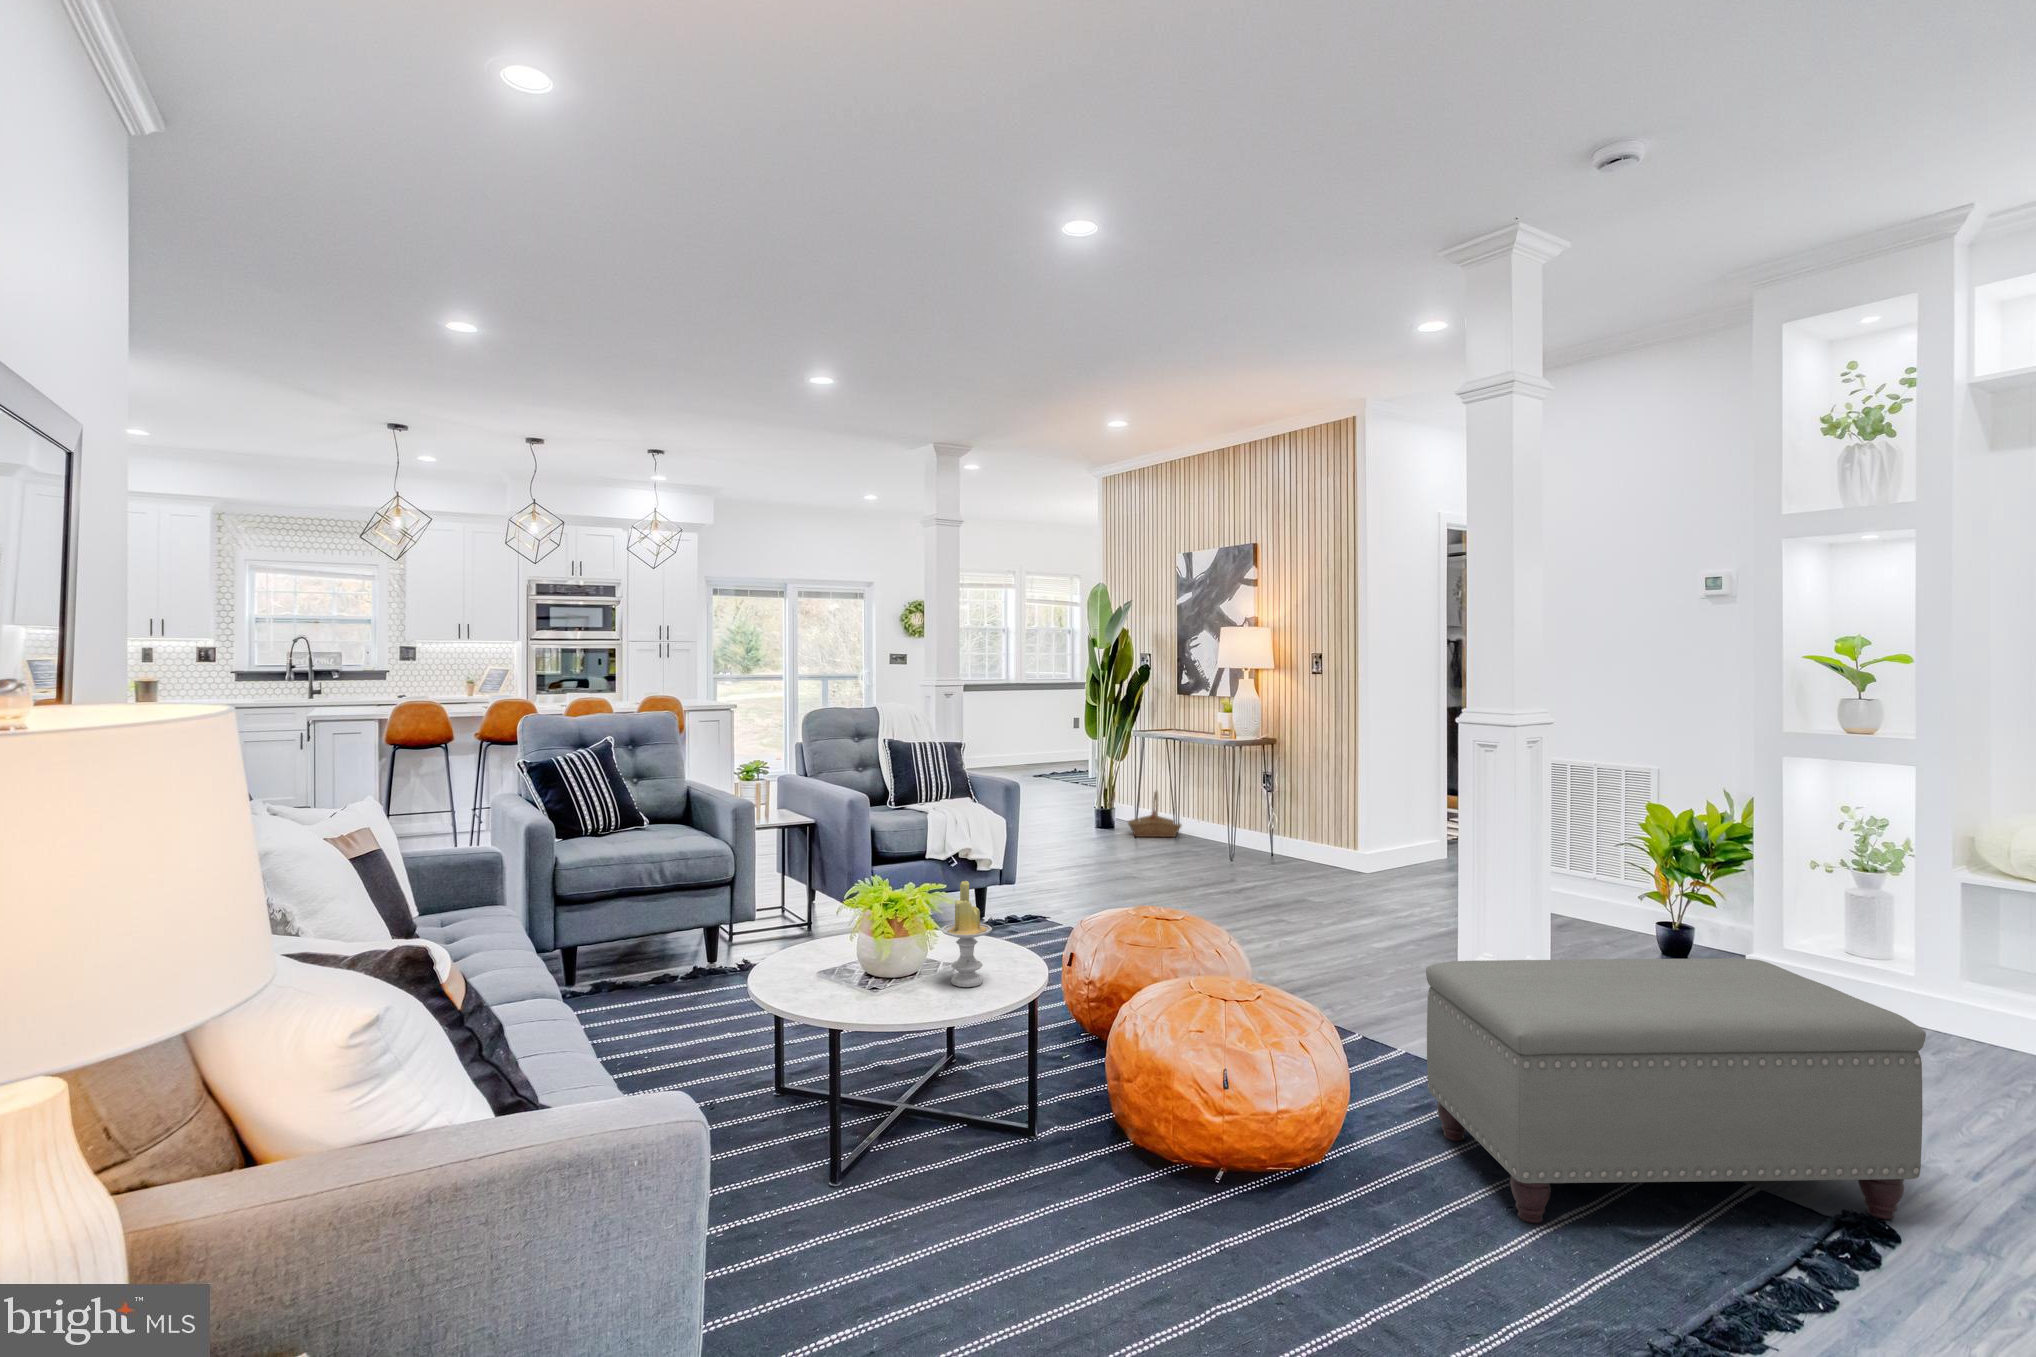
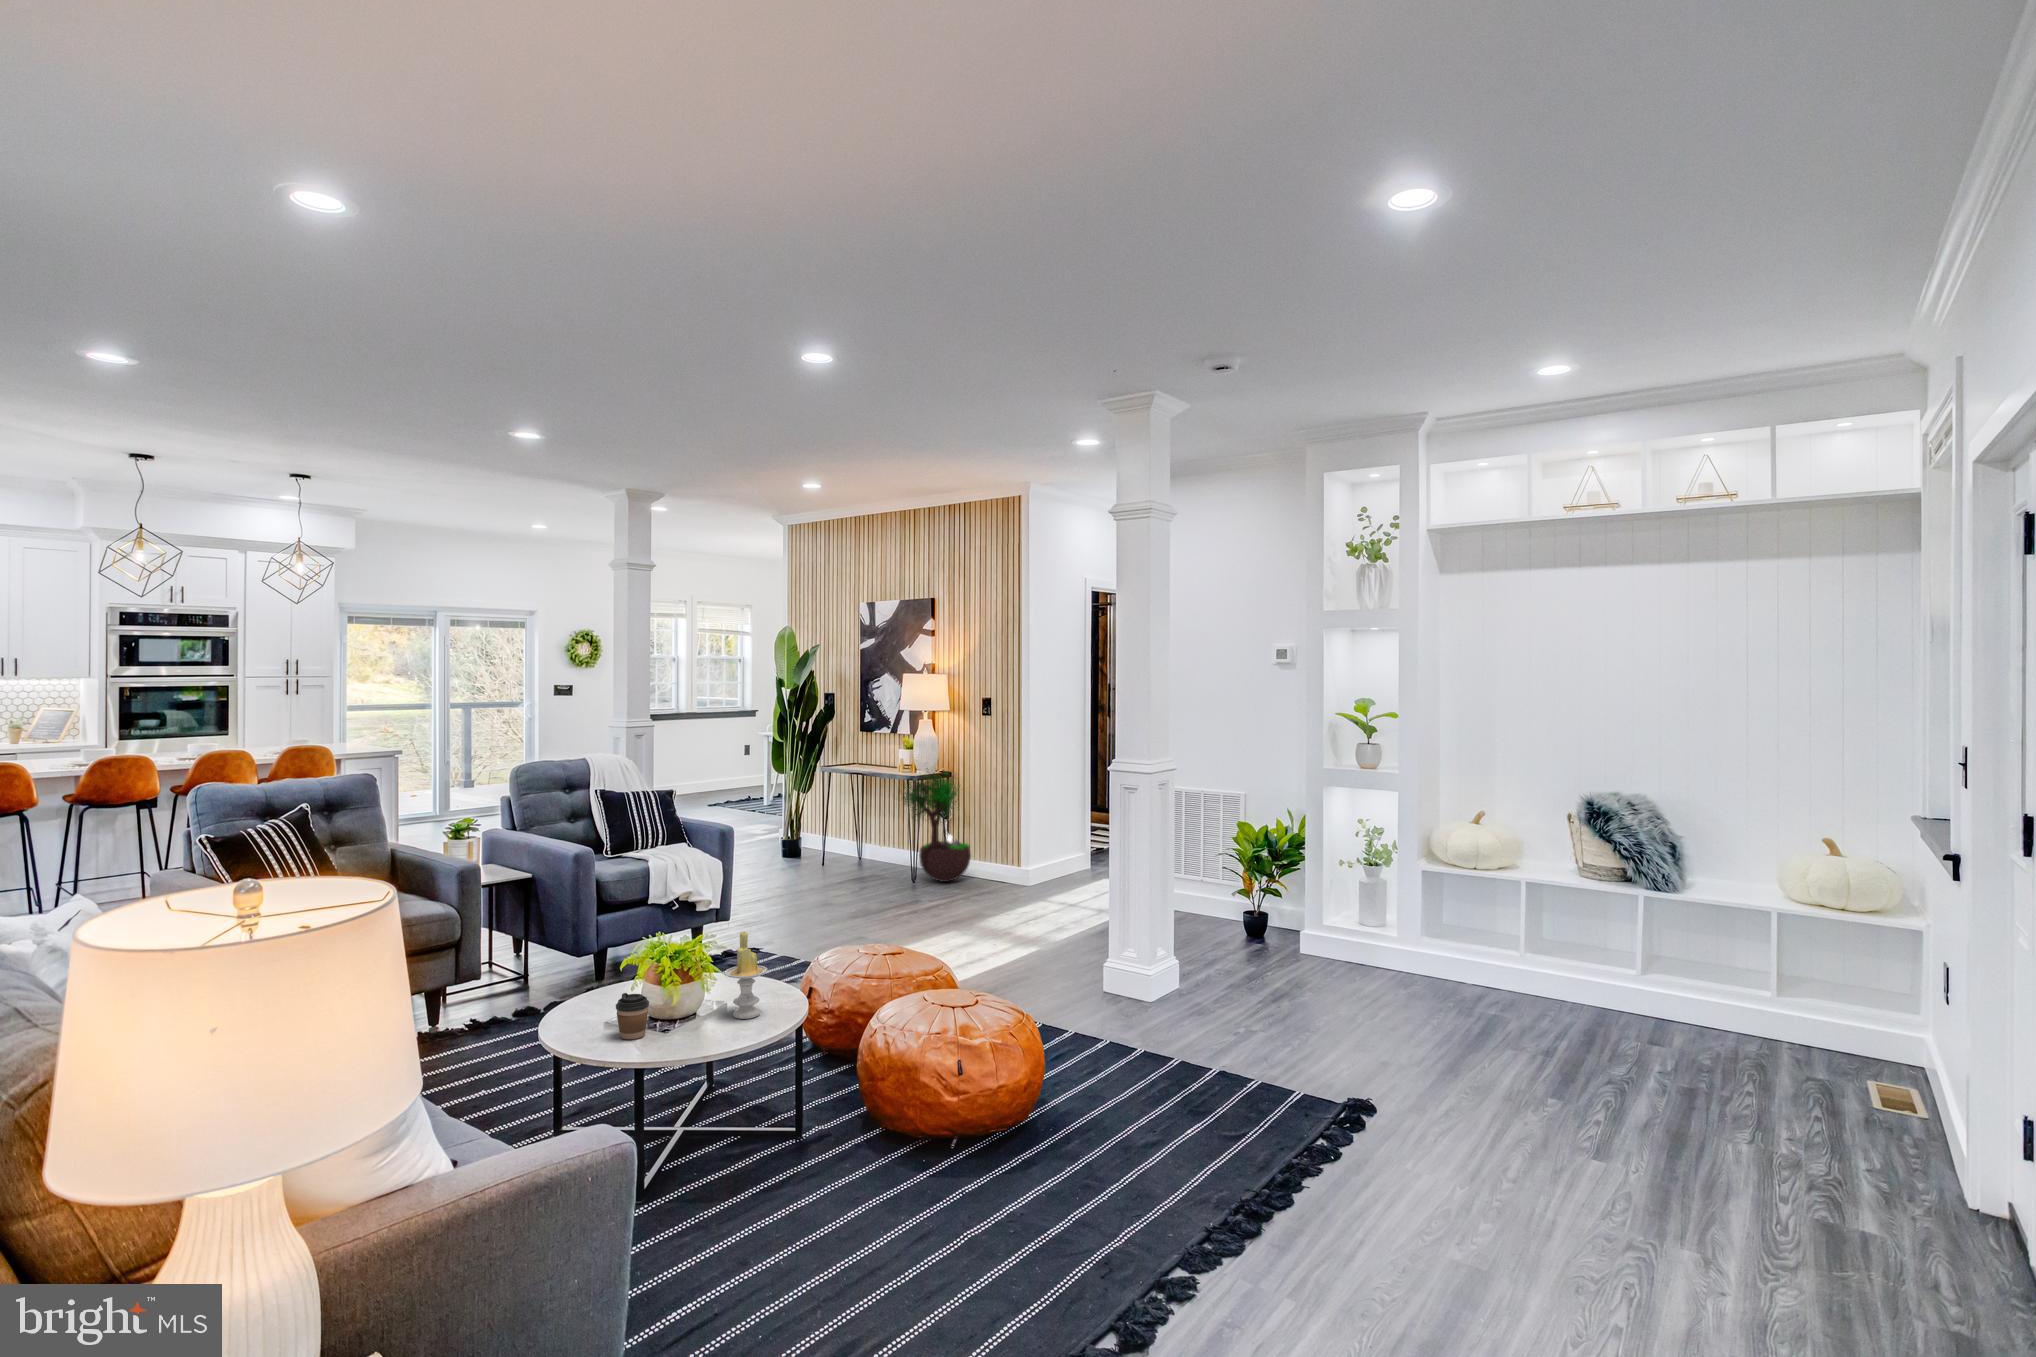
potted tree: none [1210,726,1299,862] -> present [903,771,971,882]
basket: present [1128,791,1181,837] -> none [813,821,865,865]
coffee cup: none [812,941,850,997] -> present [616,993,649,1039]
ottoman: present [1426,958,1926,1223] -> none [1093,941,1392,1139]

